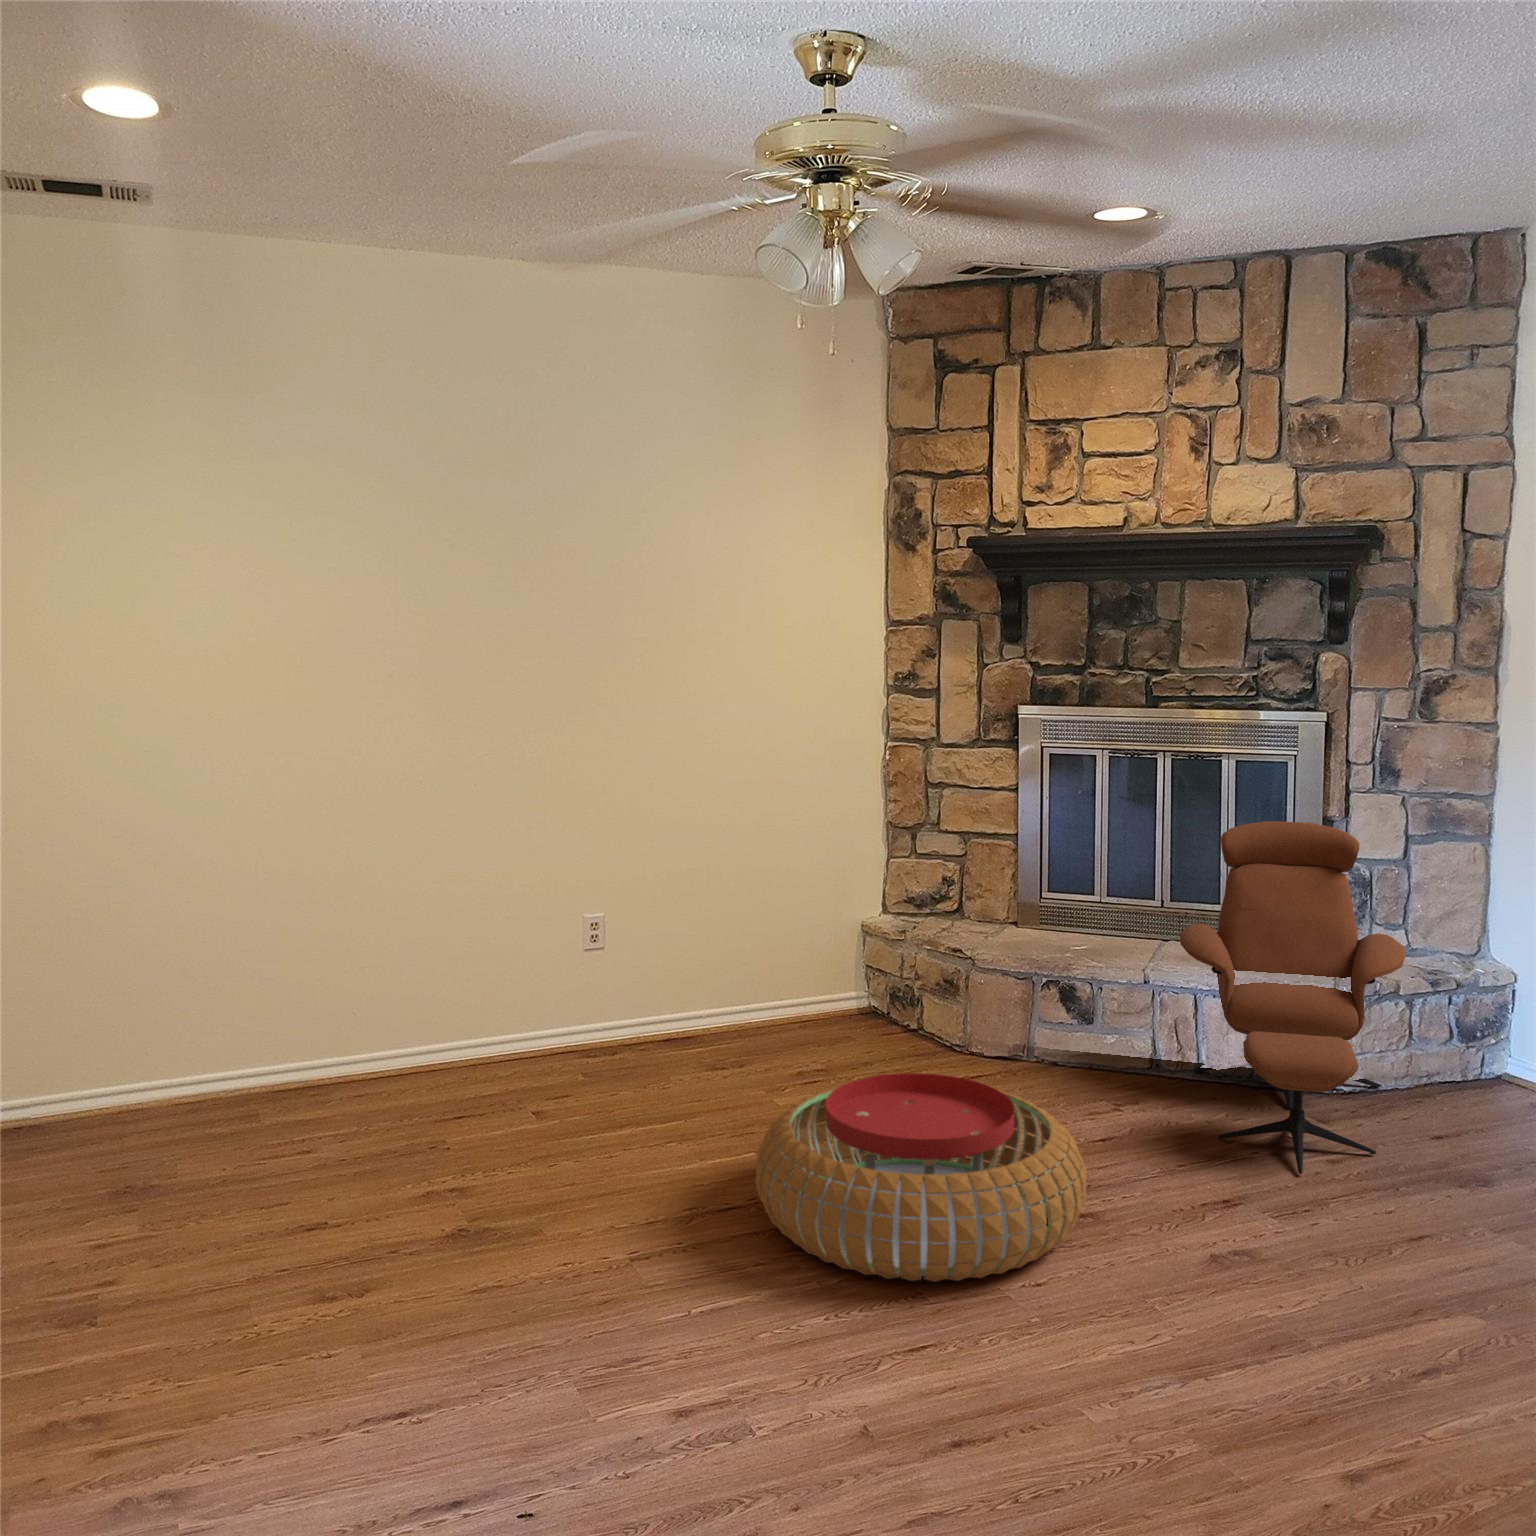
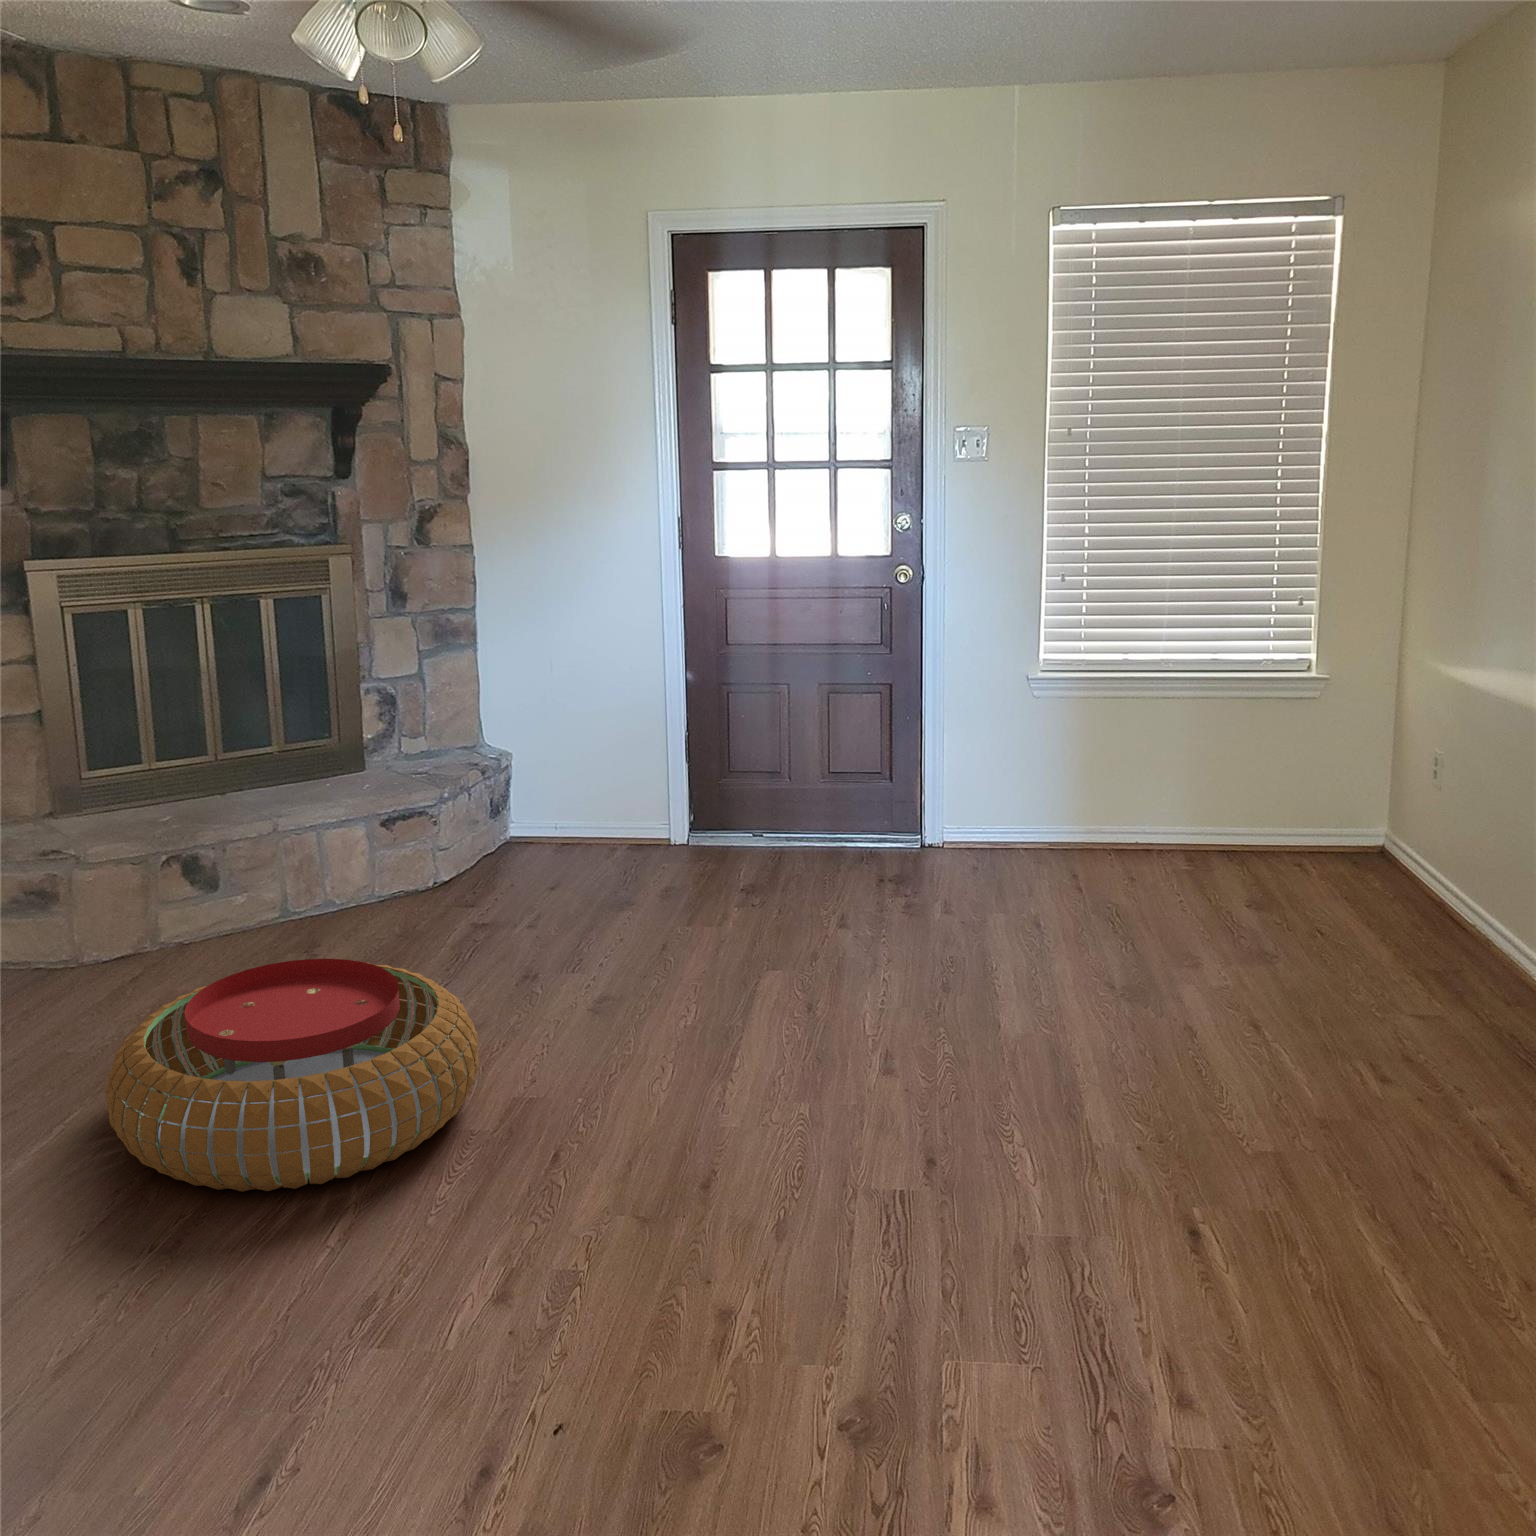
lounge chair: present [1180,821,1406,1174] -> none [281,651,534,949]

